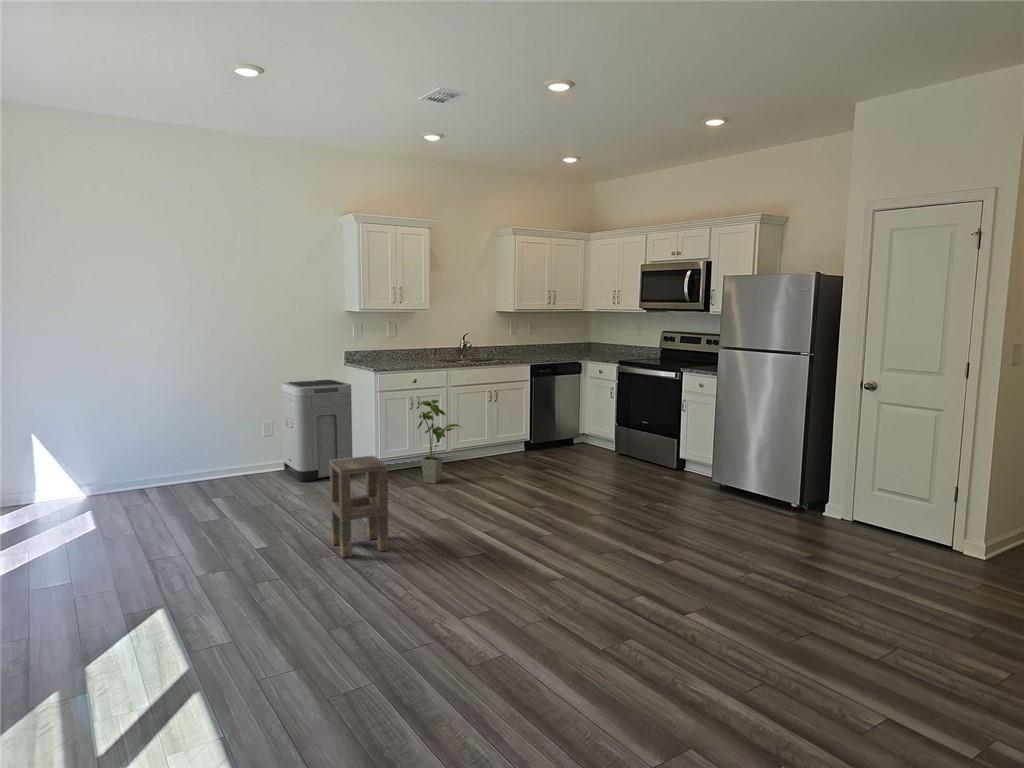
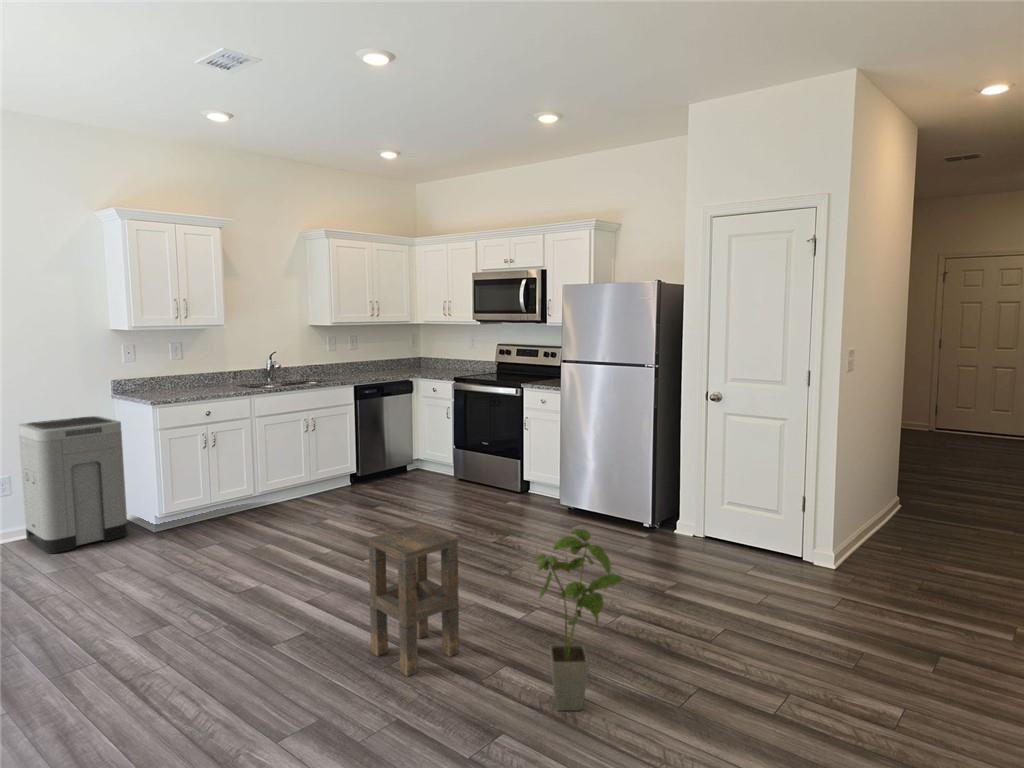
house plant: present [417,400,462,484] -> present [534,529,625,710]
side table: present [330,456,389,558] -> present [368,524,459,676]

